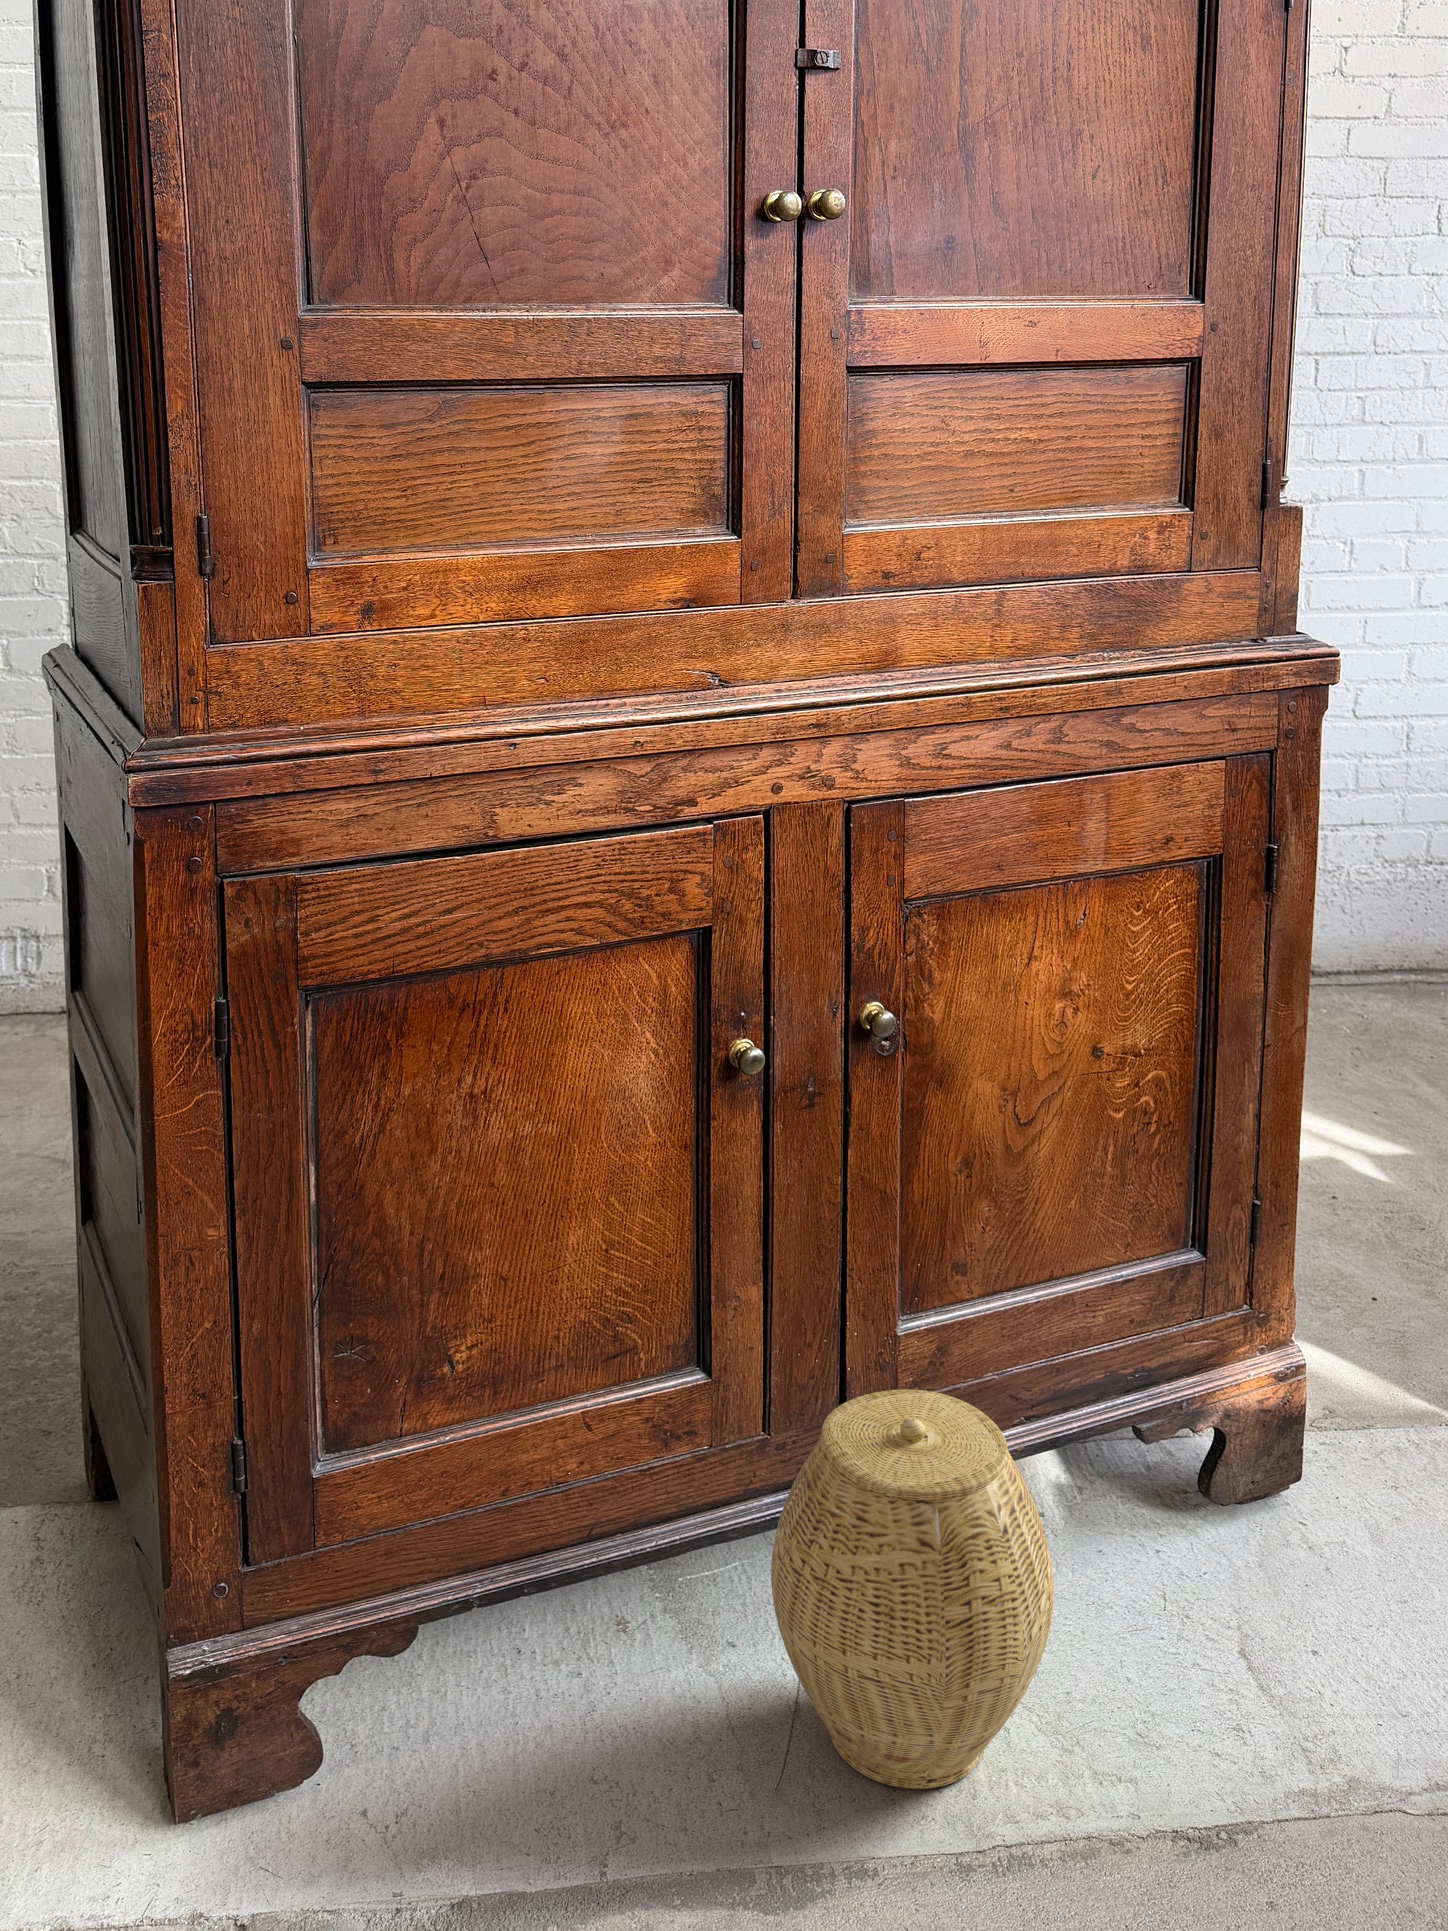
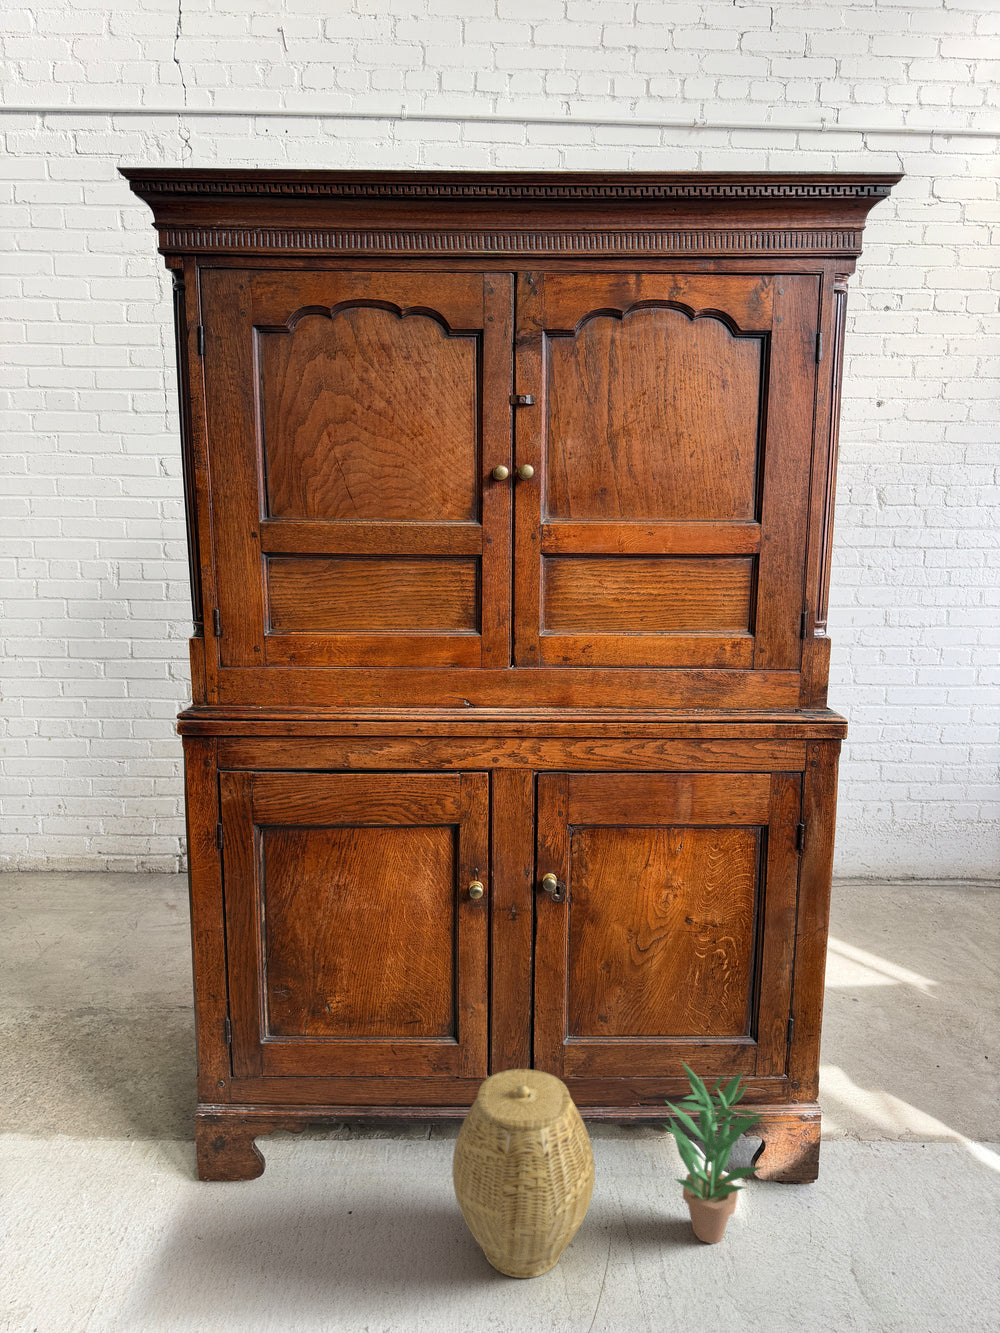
potted plant: none [1091,1298,1306,1631] -> present [665,1062,764,1244]

